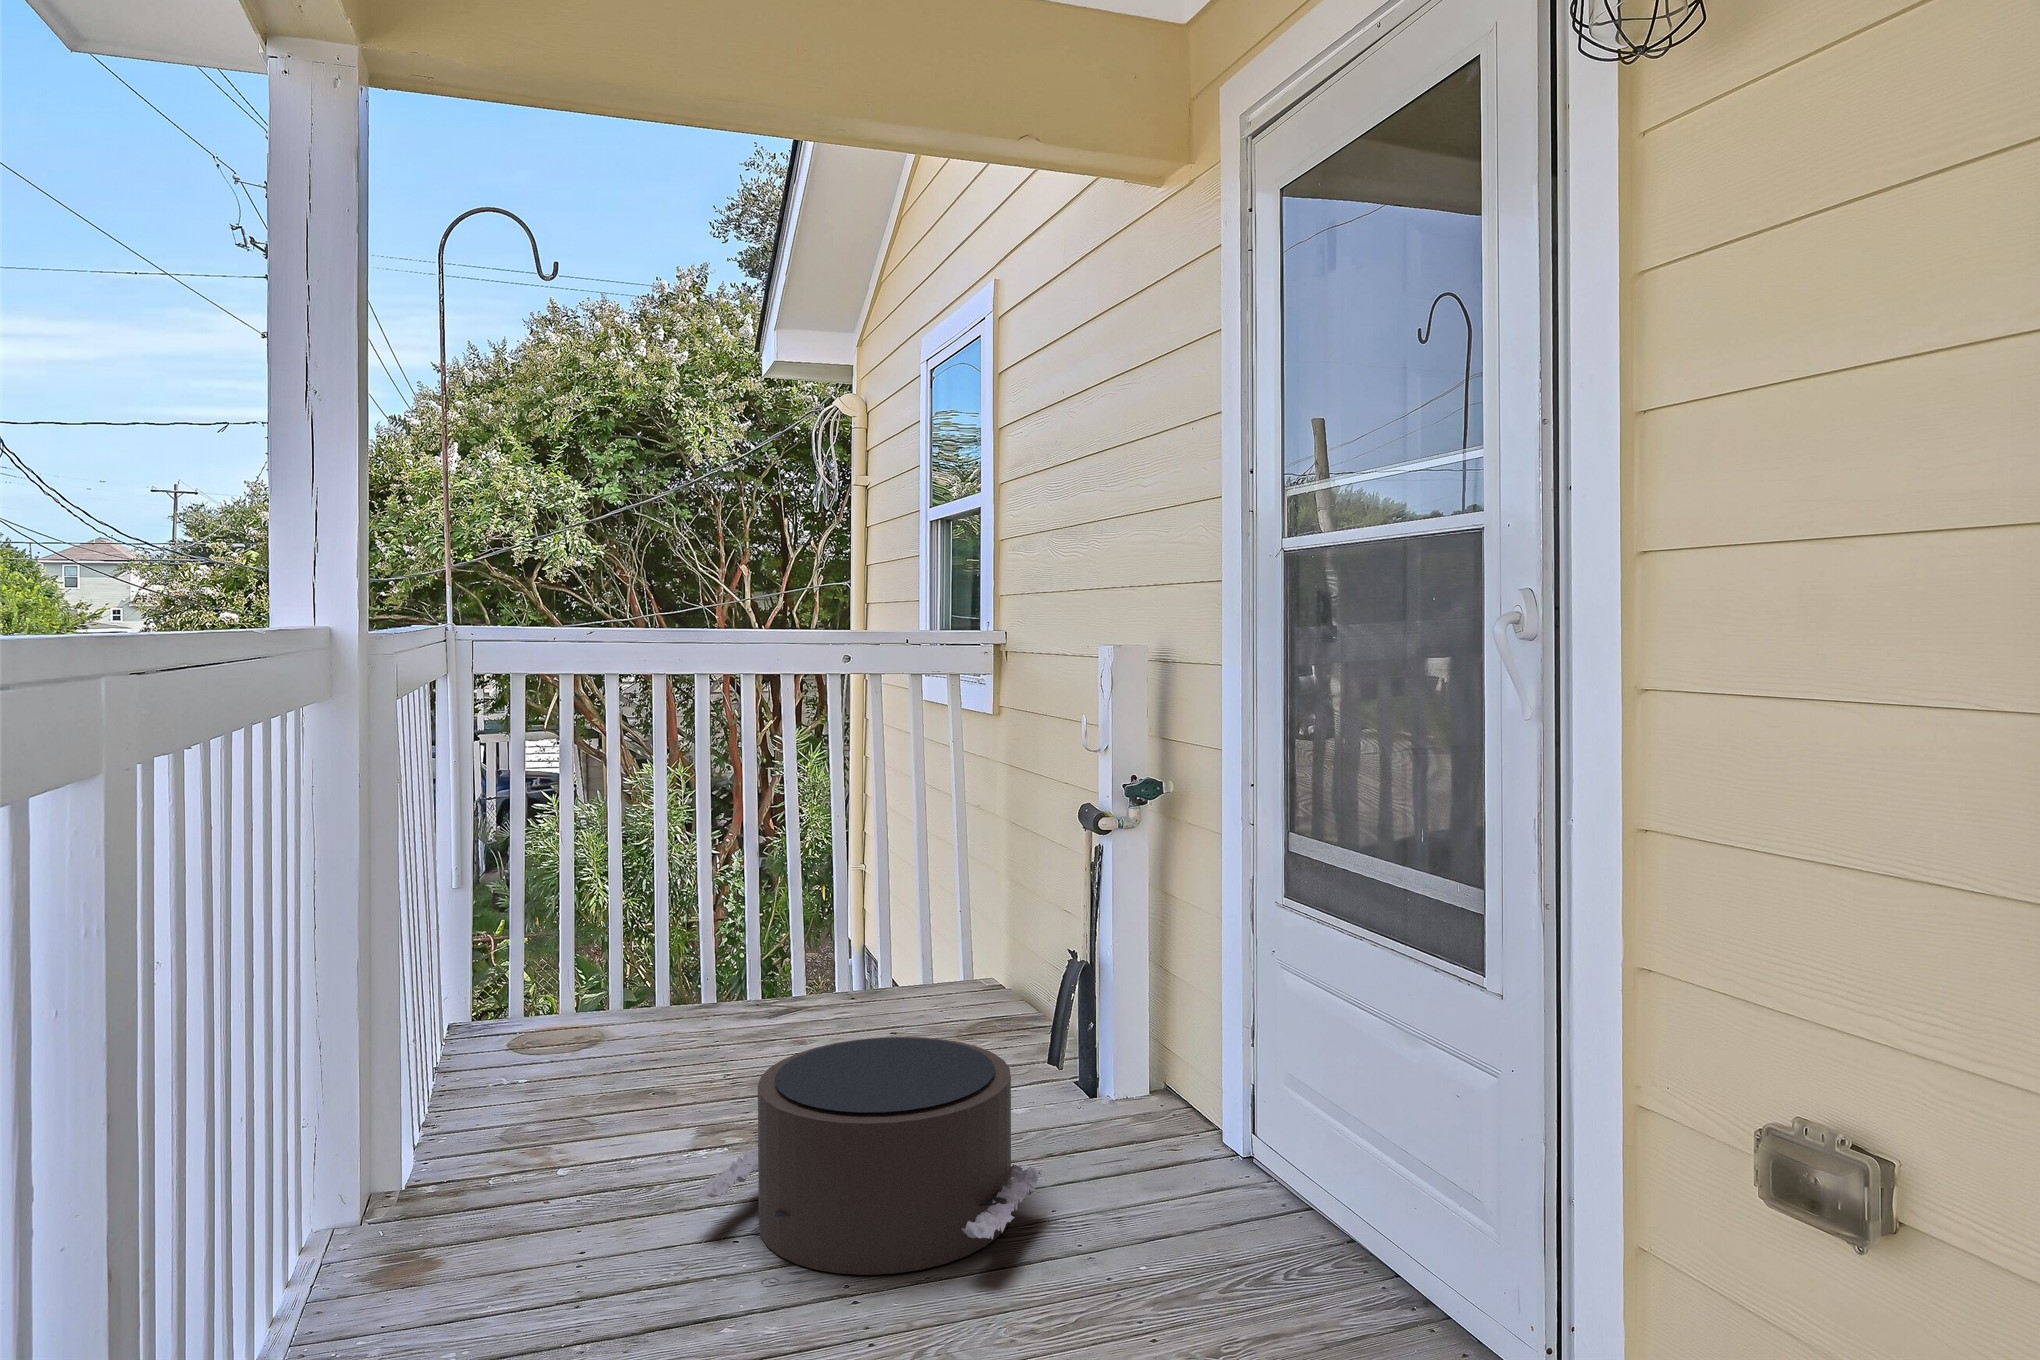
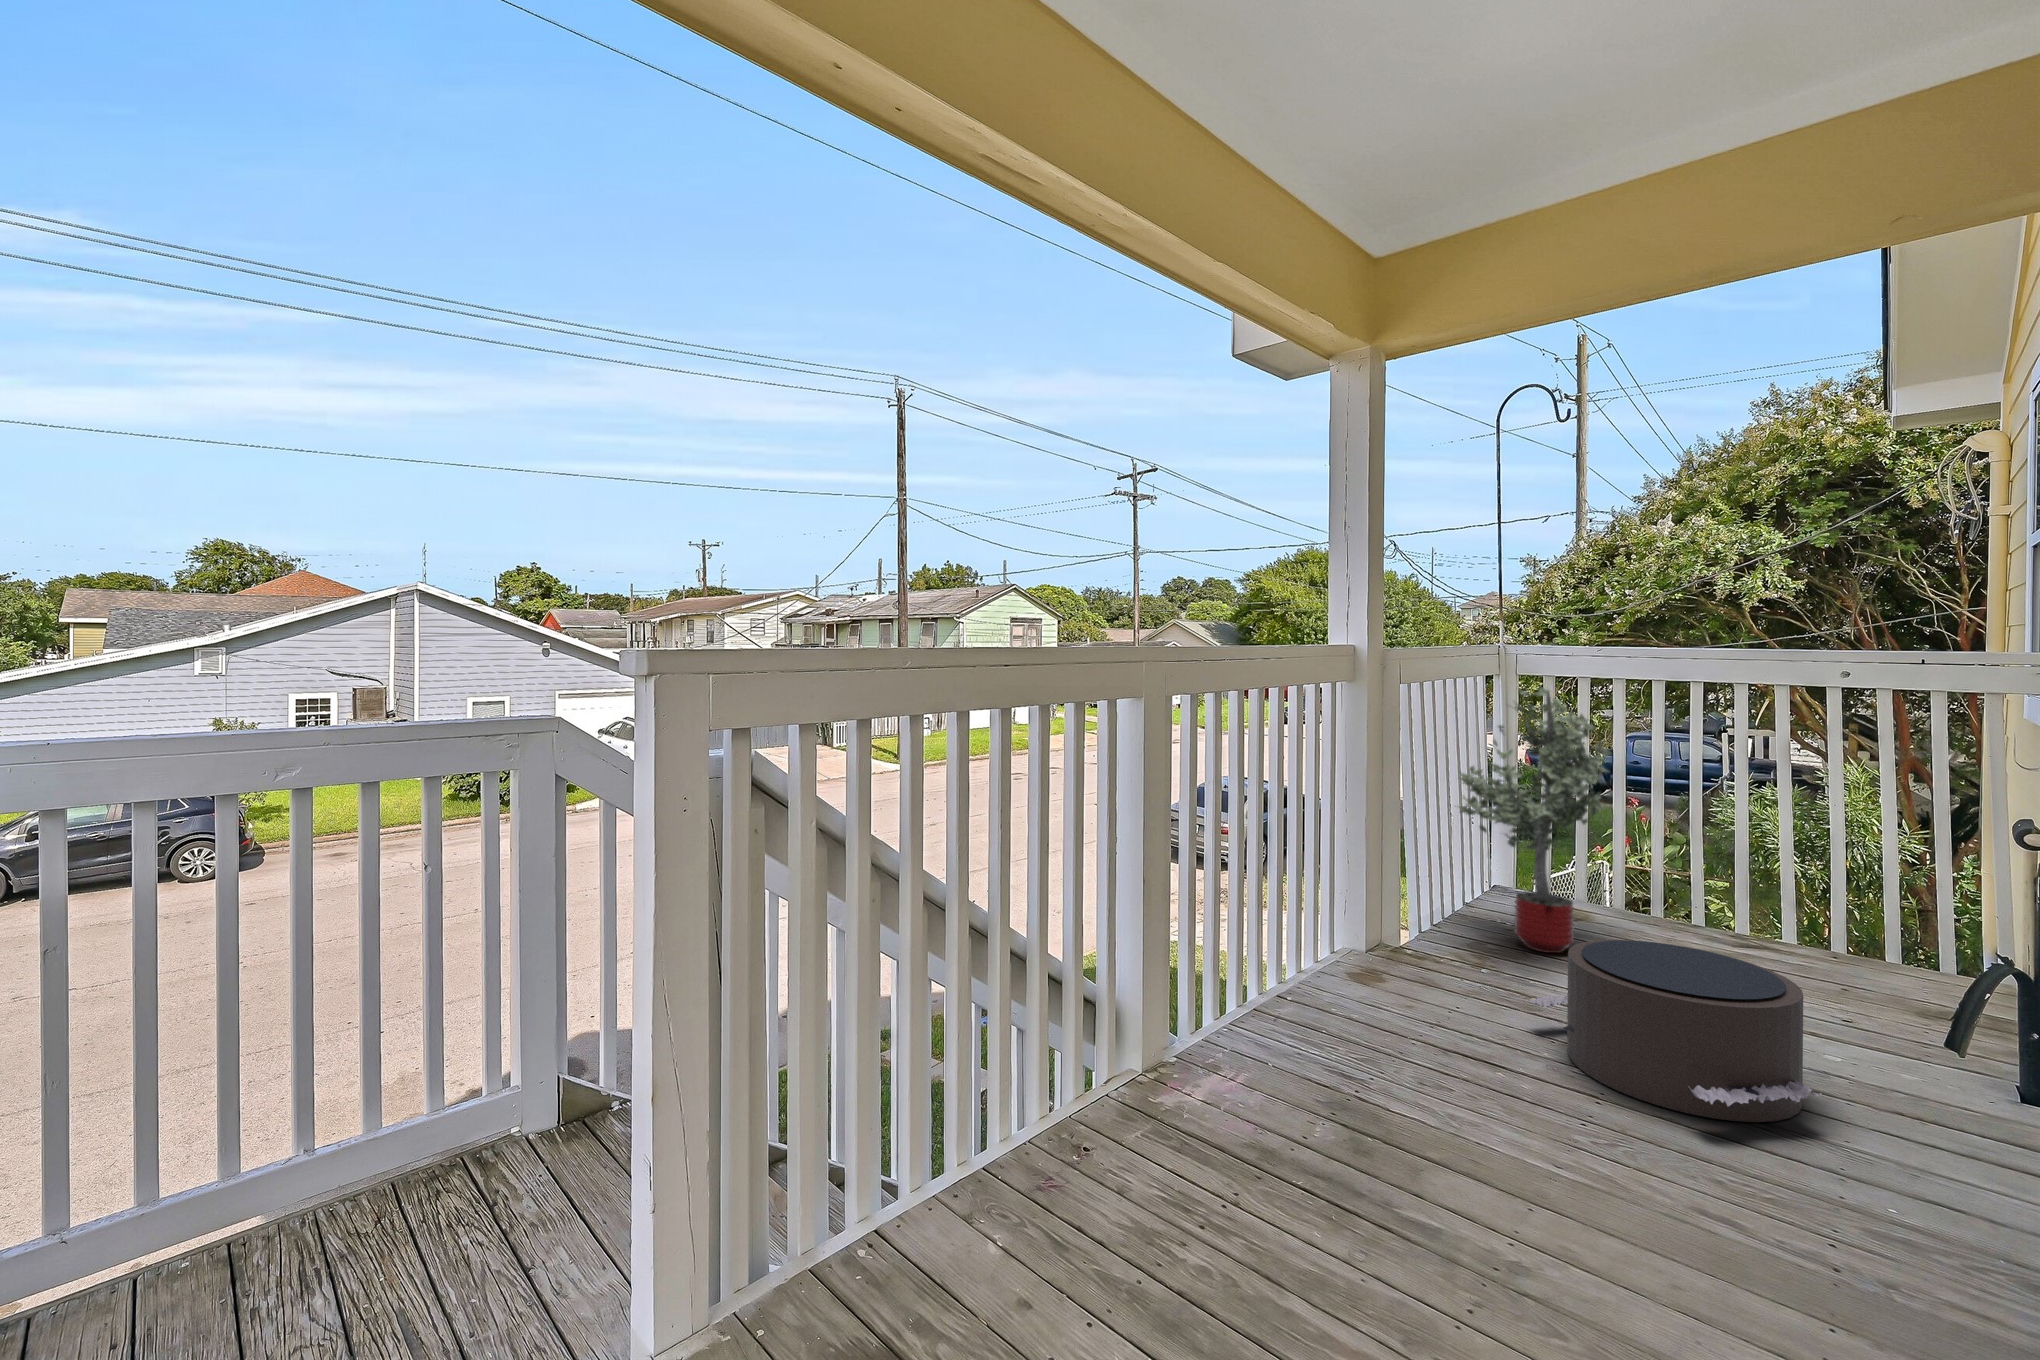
potted tree: none [449,701,676,1110] -> present [1459,687,1611,953]

